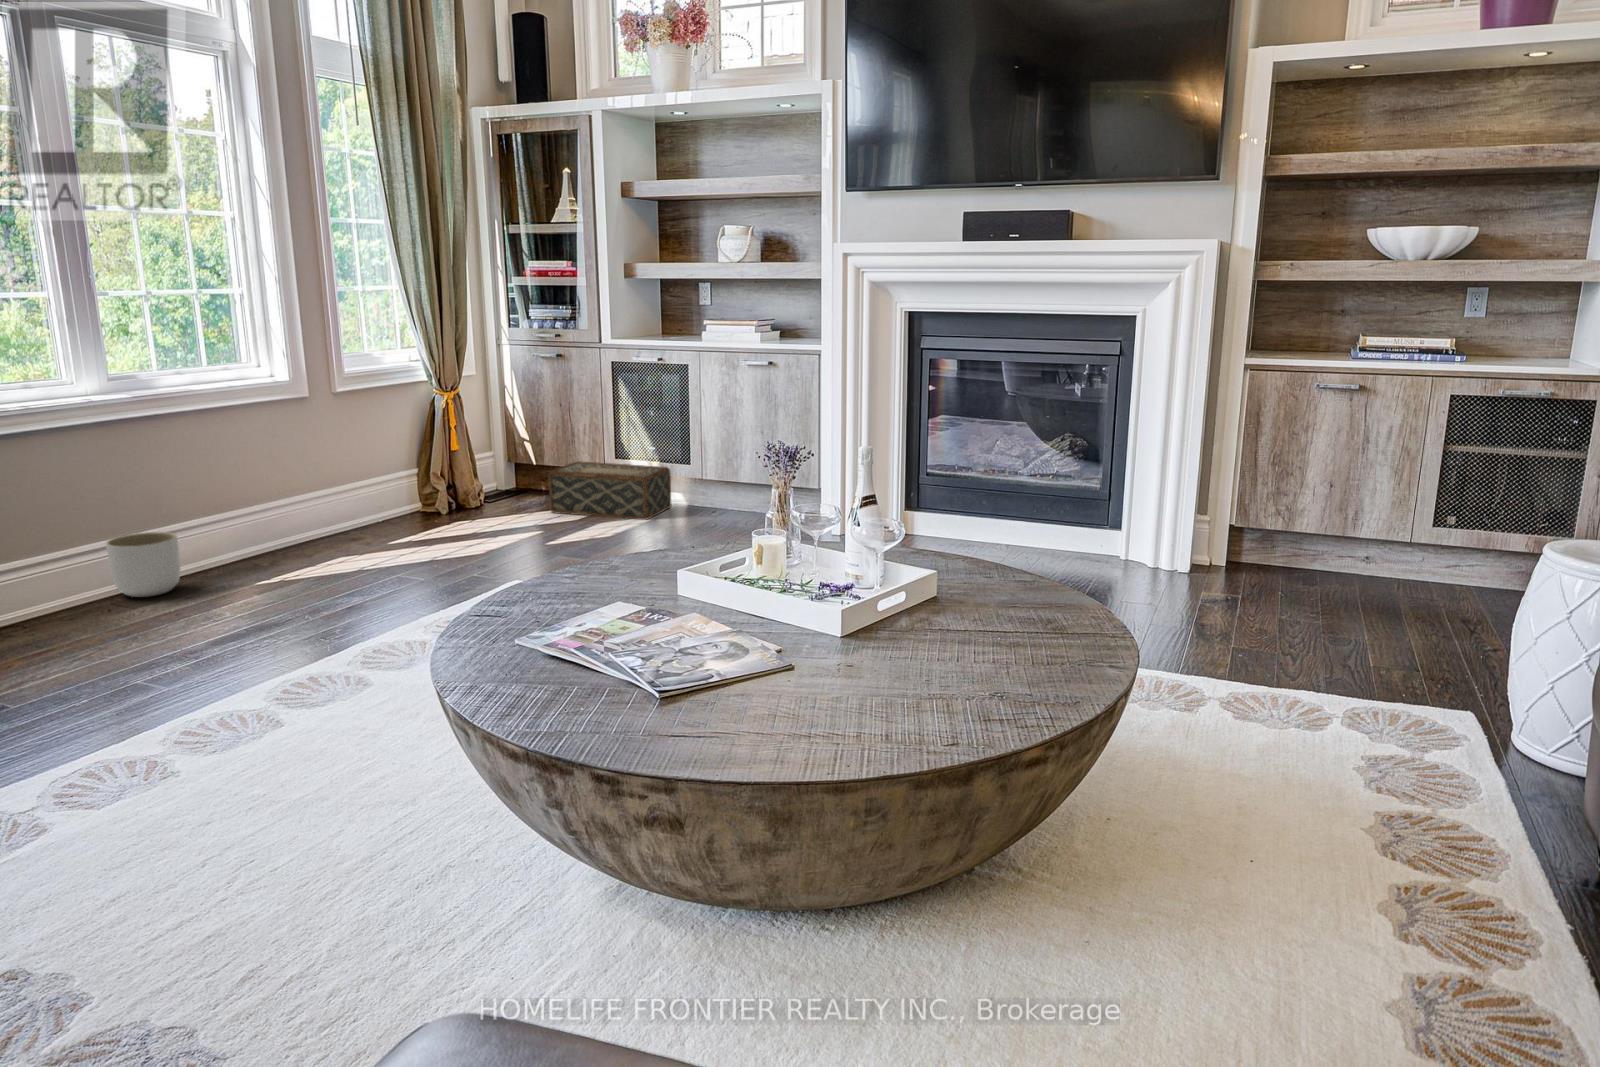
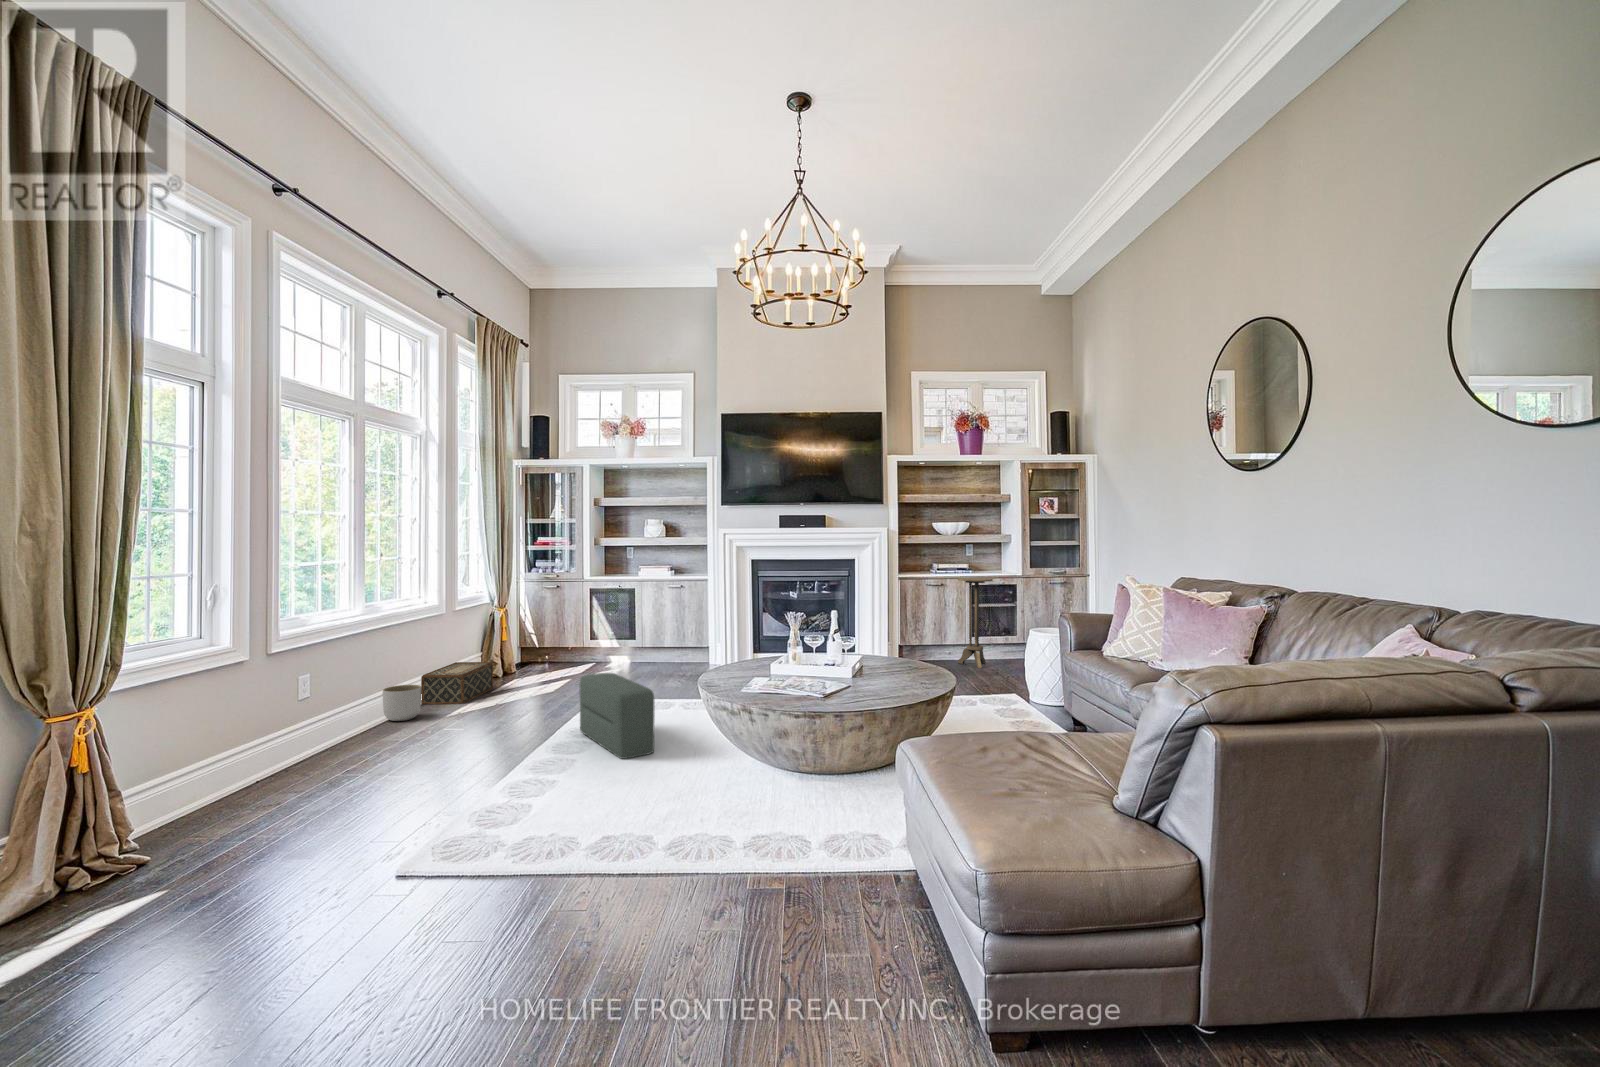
side table: none [1370,375,1501,610] -> present [958,578,992,668]
woven basket: present [549,461,672,520] -> present [421,662,493,704]
pouf: none [229,564,385,787] -> present [580,673,655,759]

